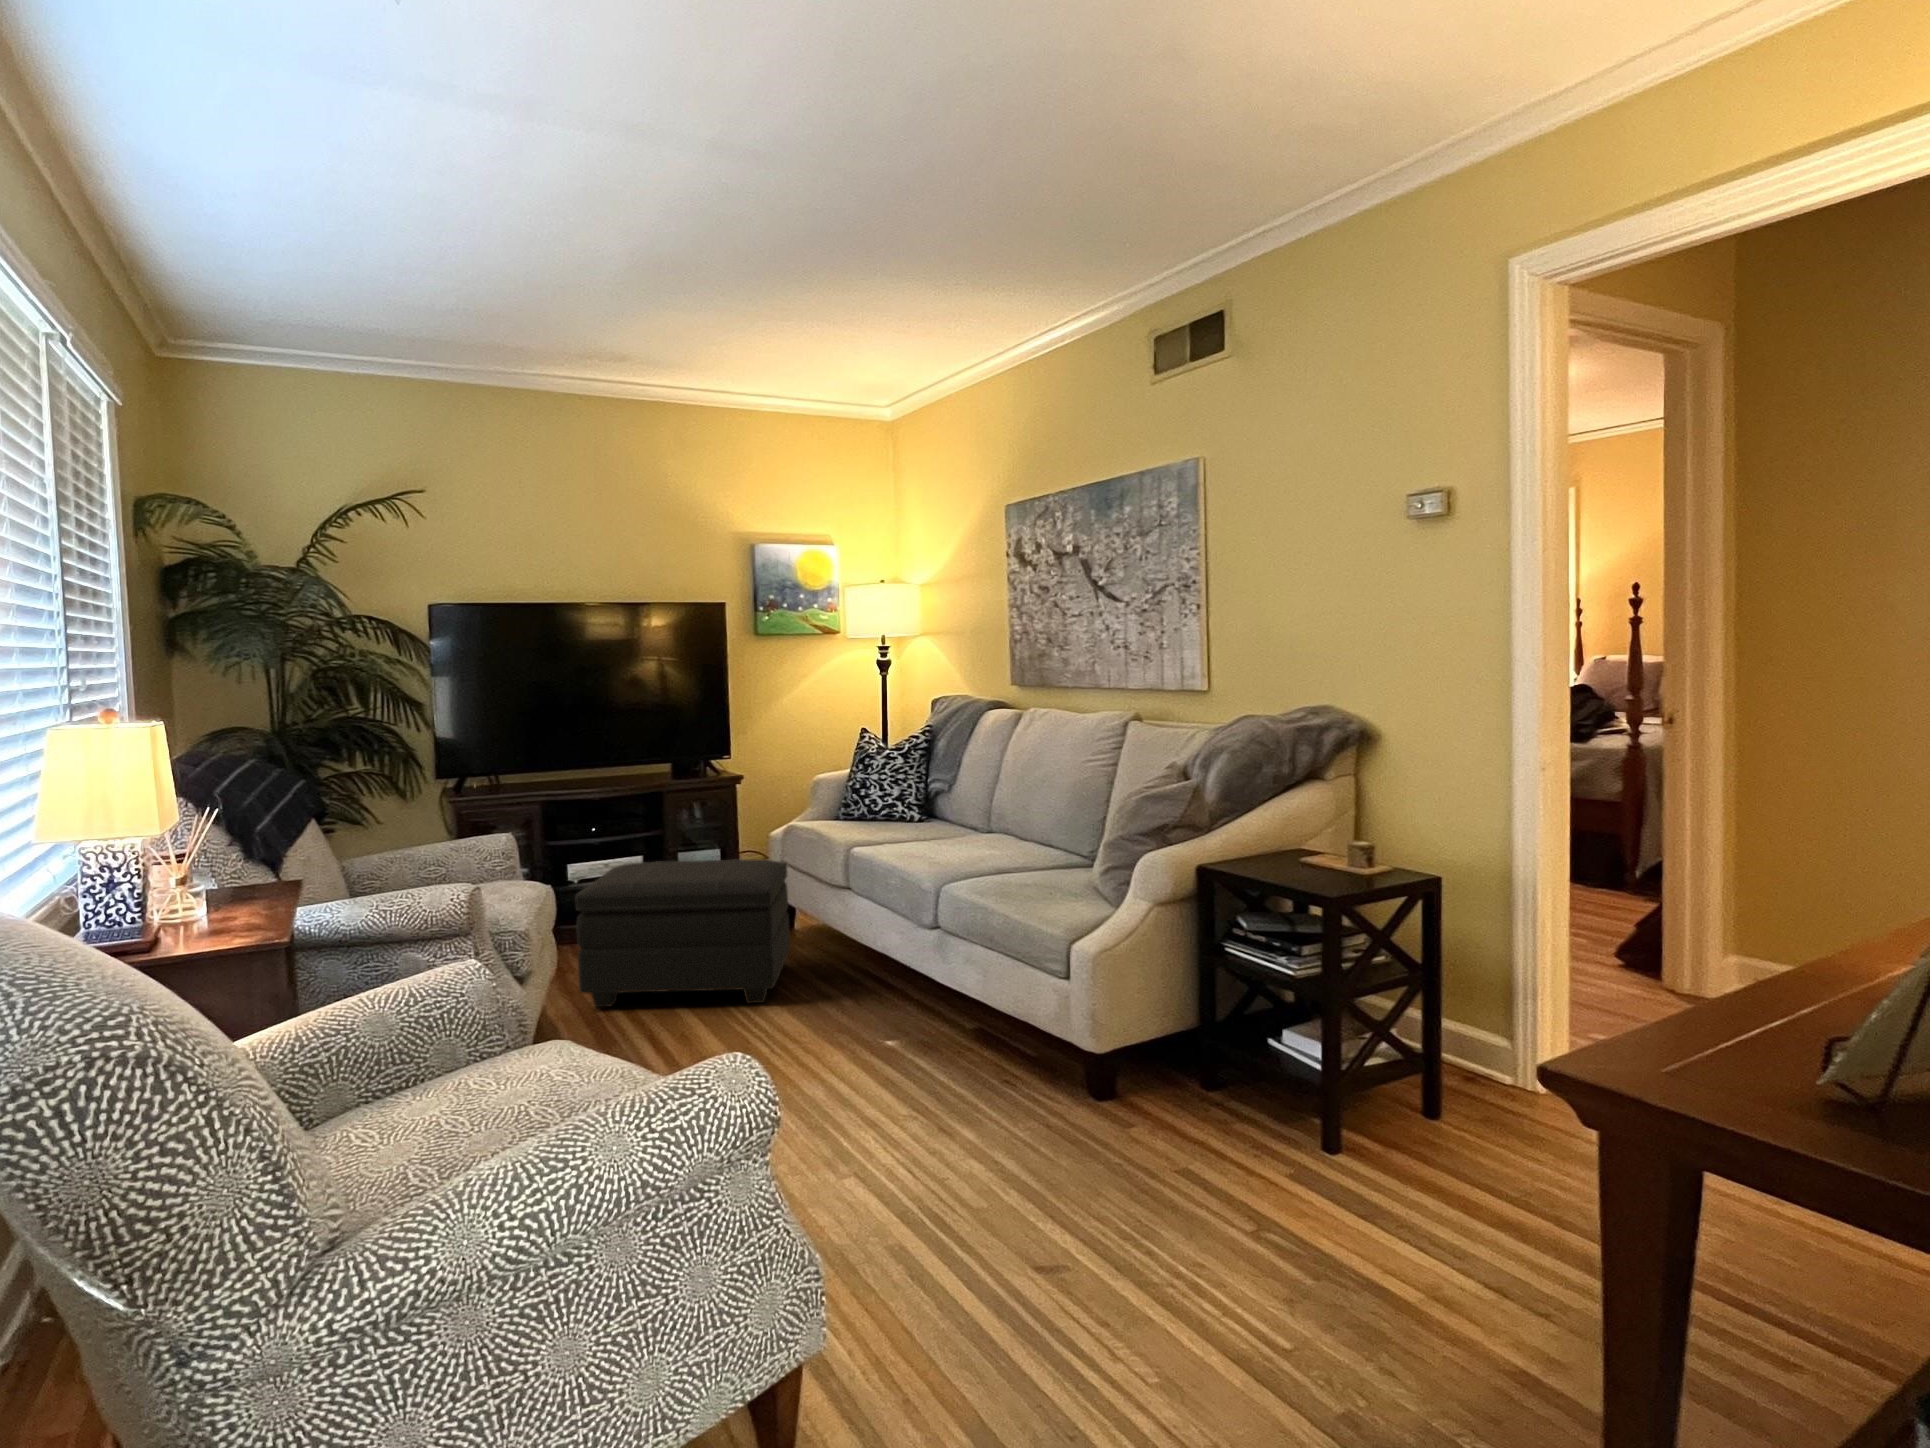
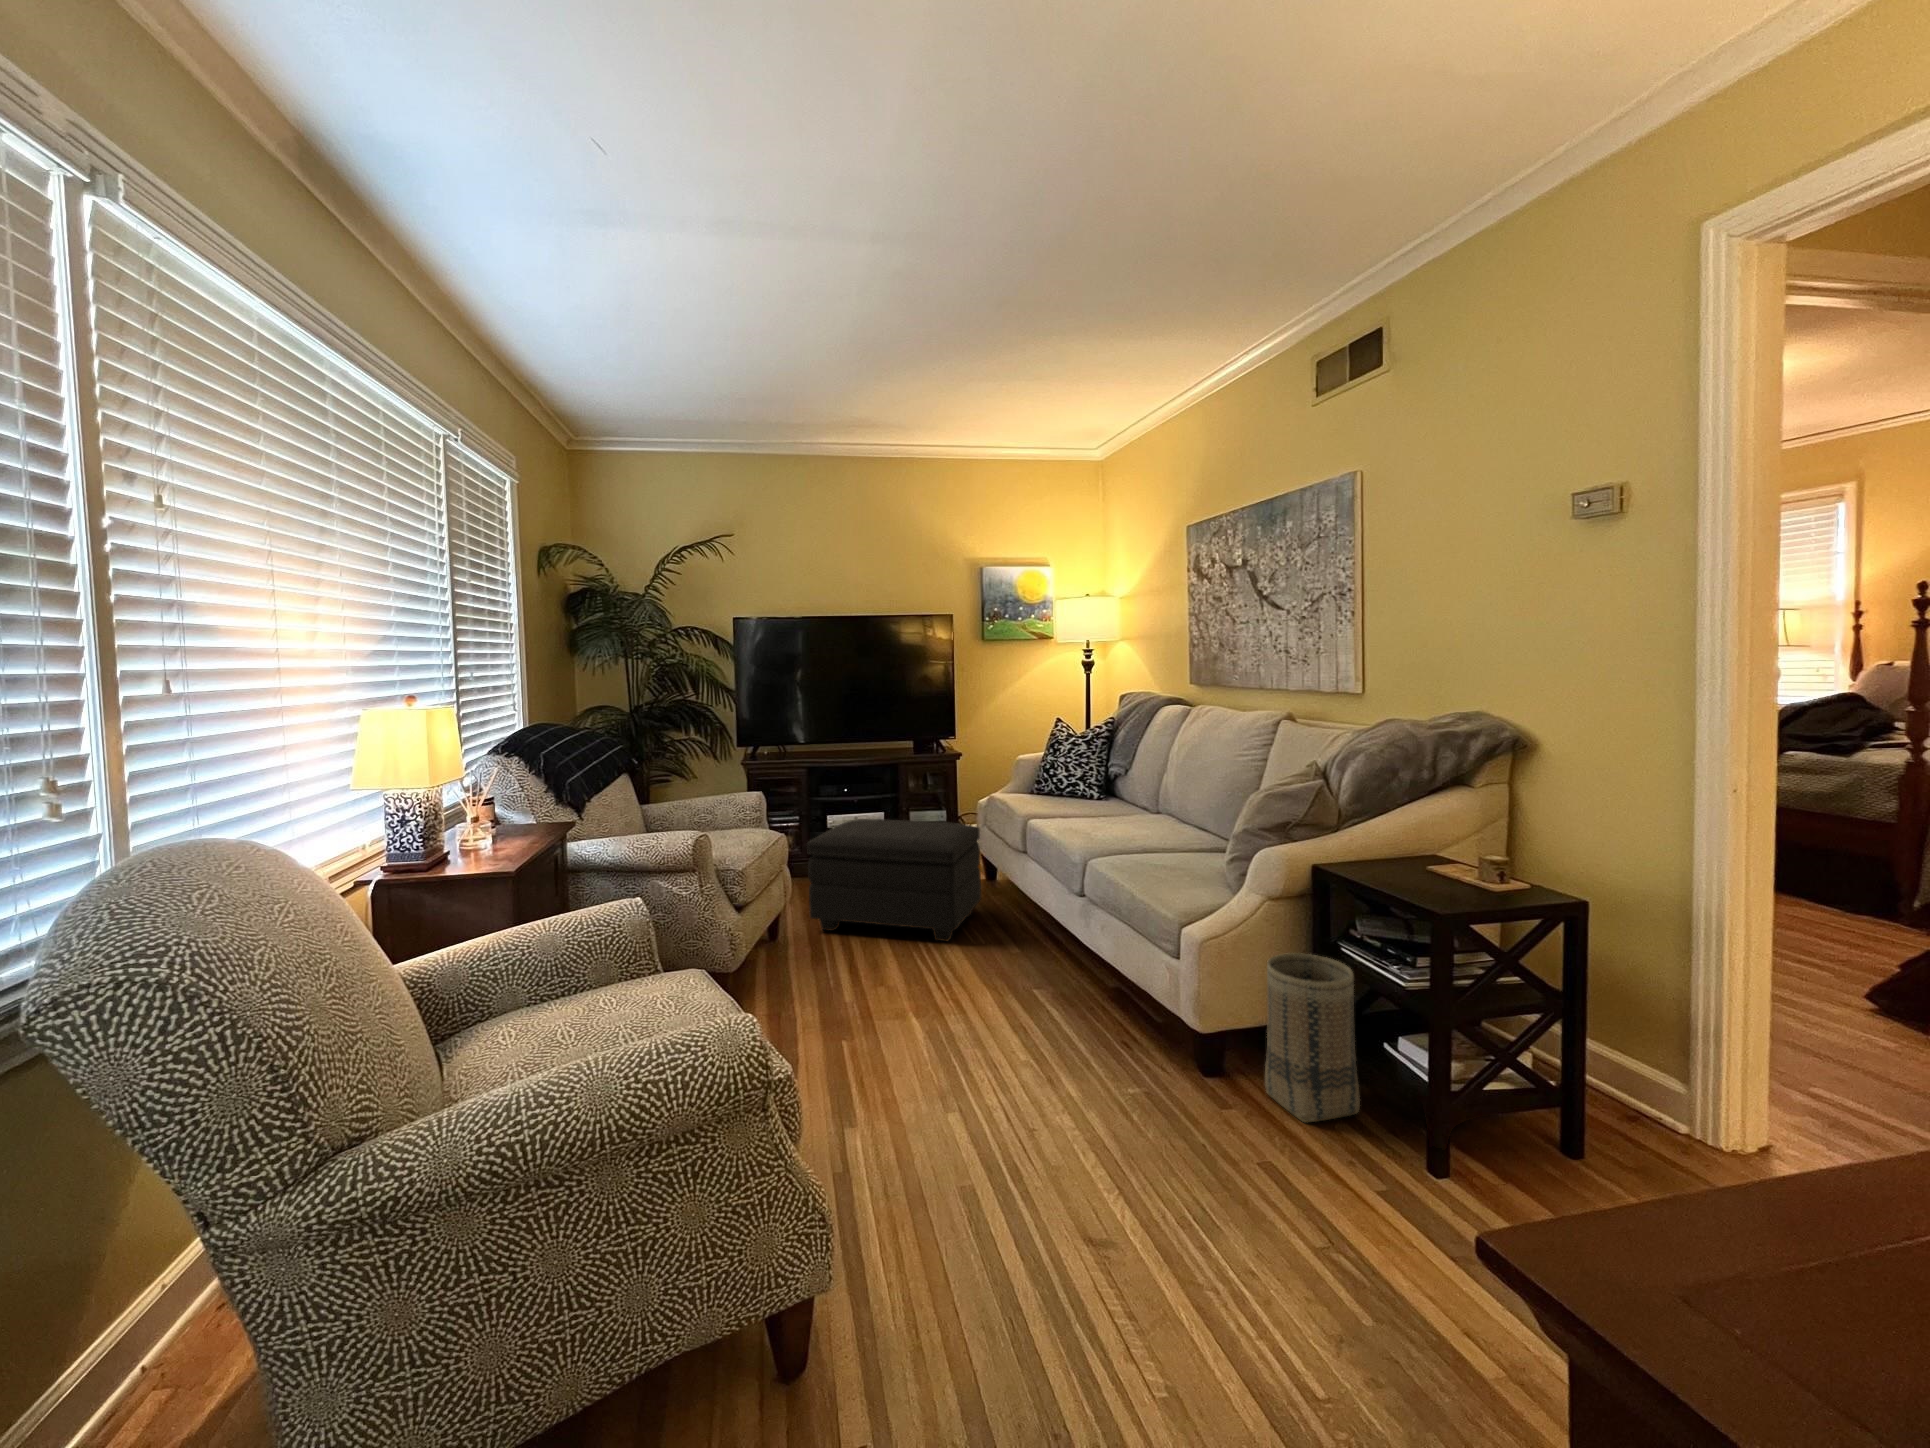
basket: none [1157,960,1248,1130] -> present [1265,953,1360,1123]

